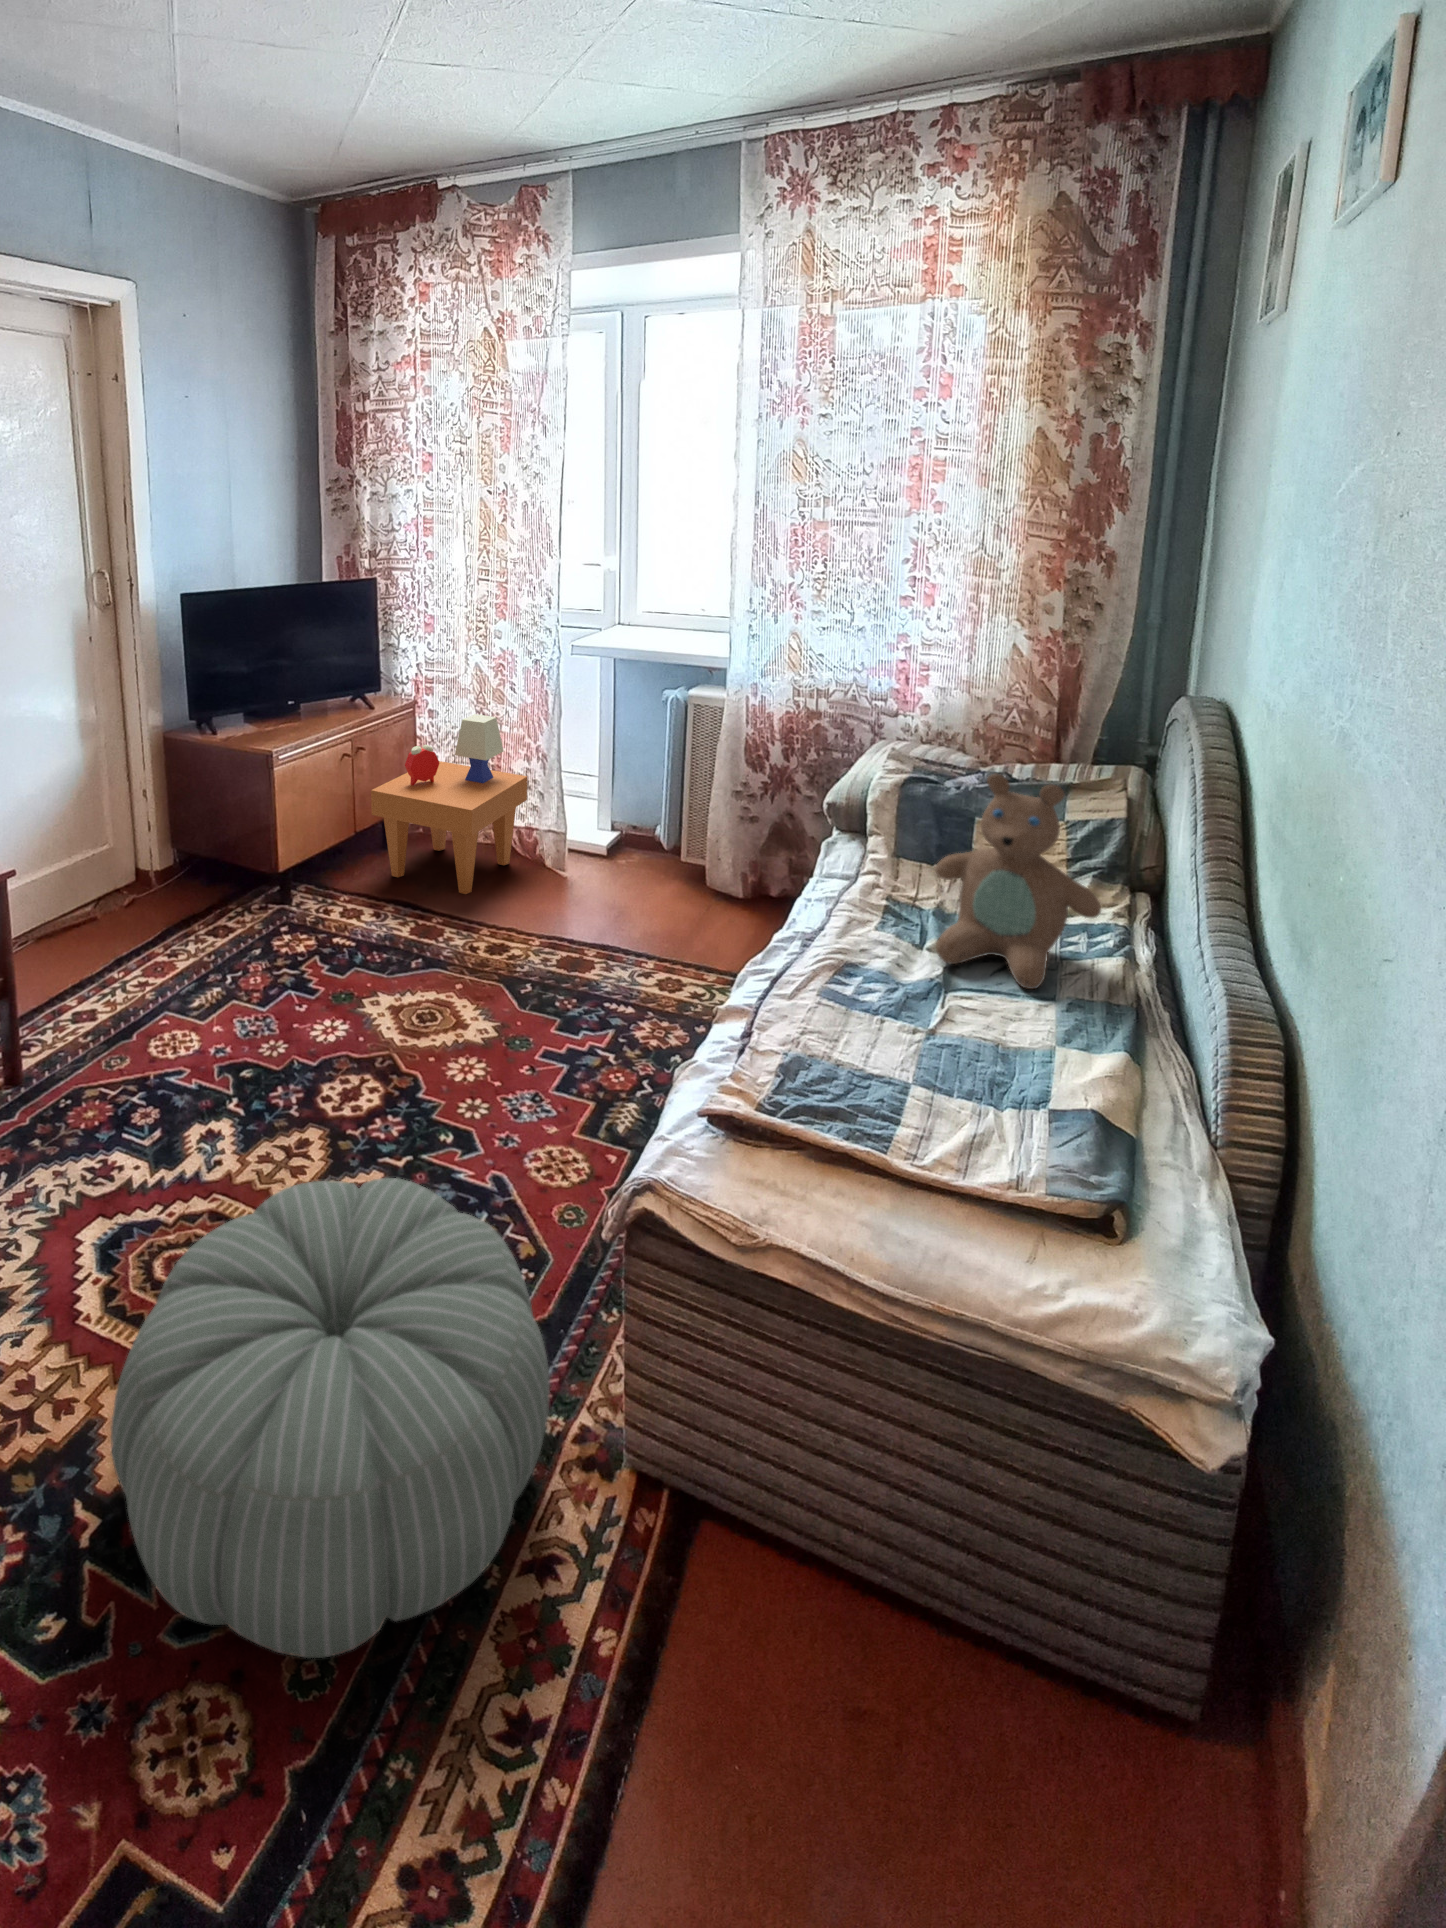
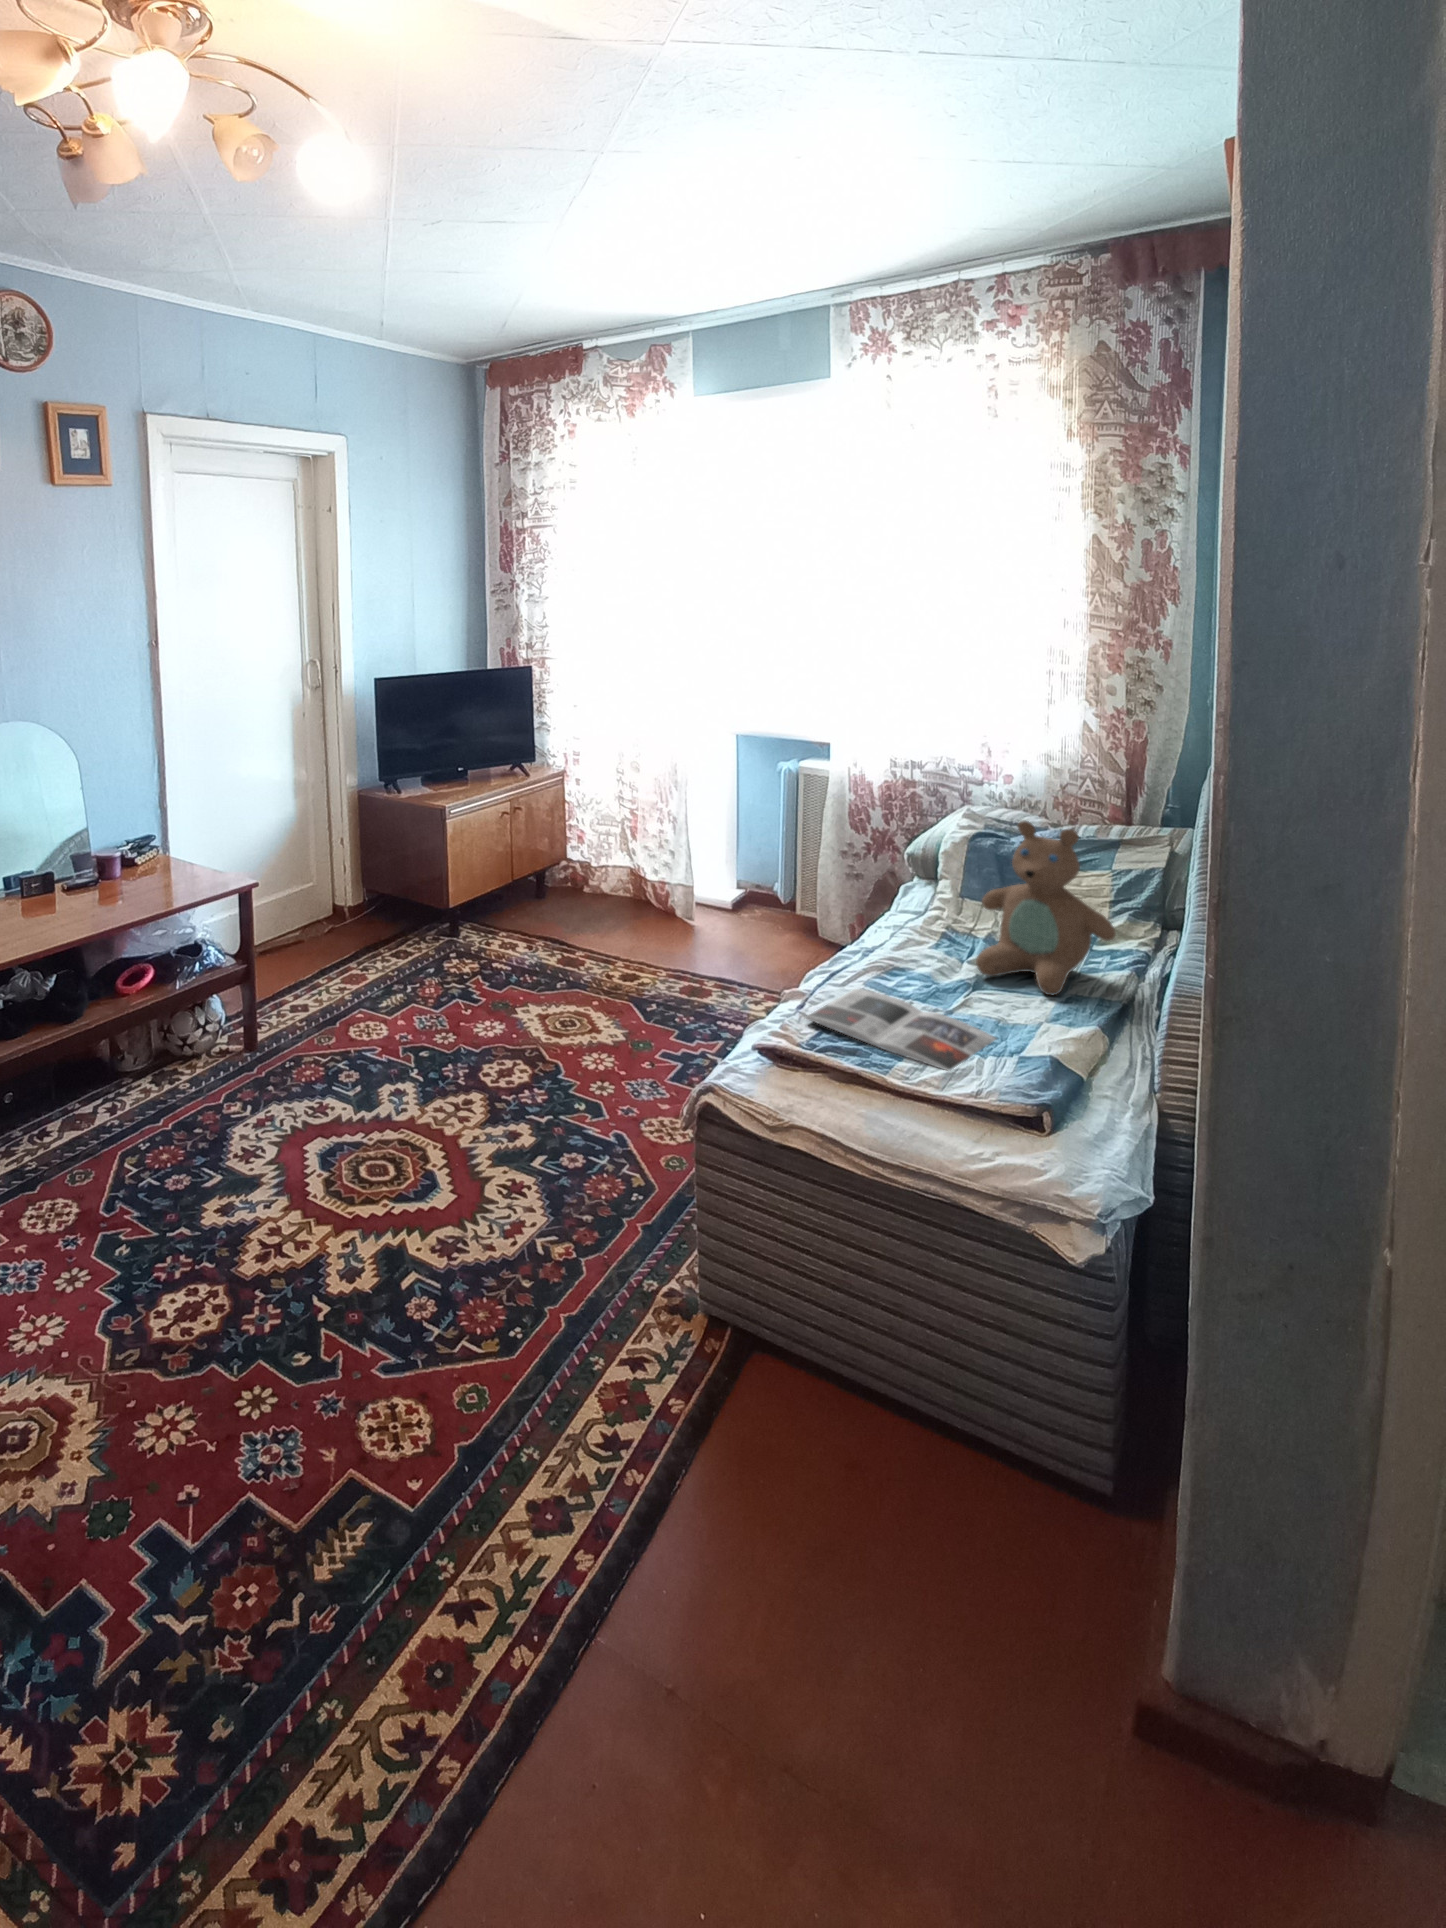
side table: present [371,714,527,894] -> none [523,782,658,937]
magazine: none [749,994,996,1134] -> present [806,989,996,1071]
pouf: present [111,1178,550,1658] -> none [342,1104,644,1382]

